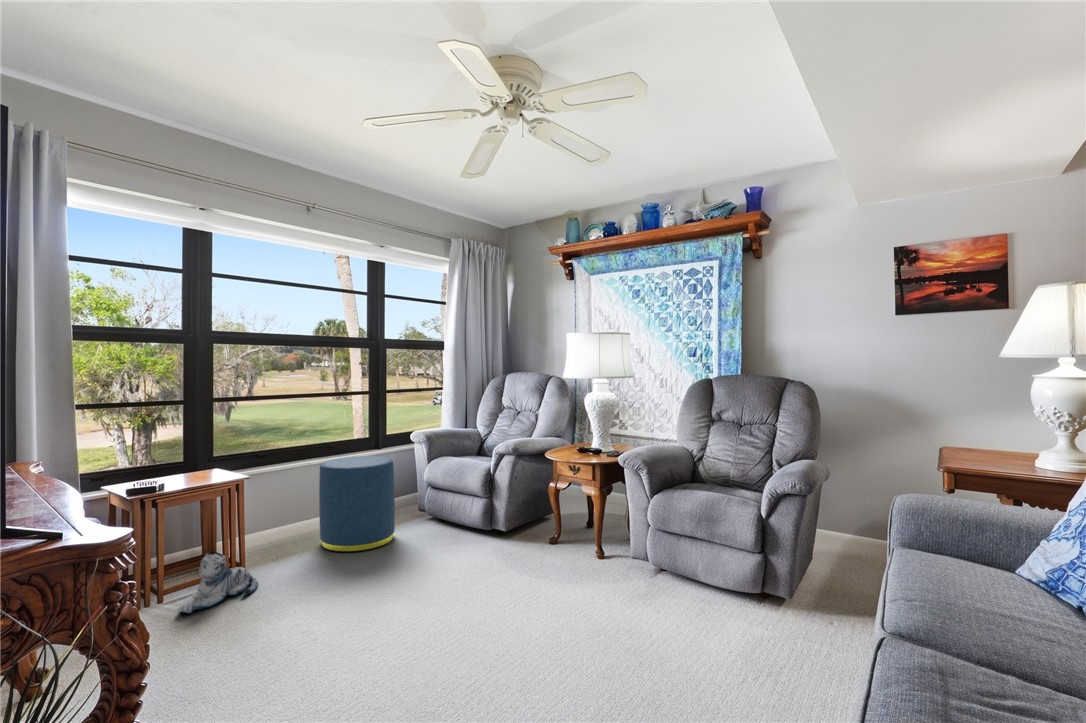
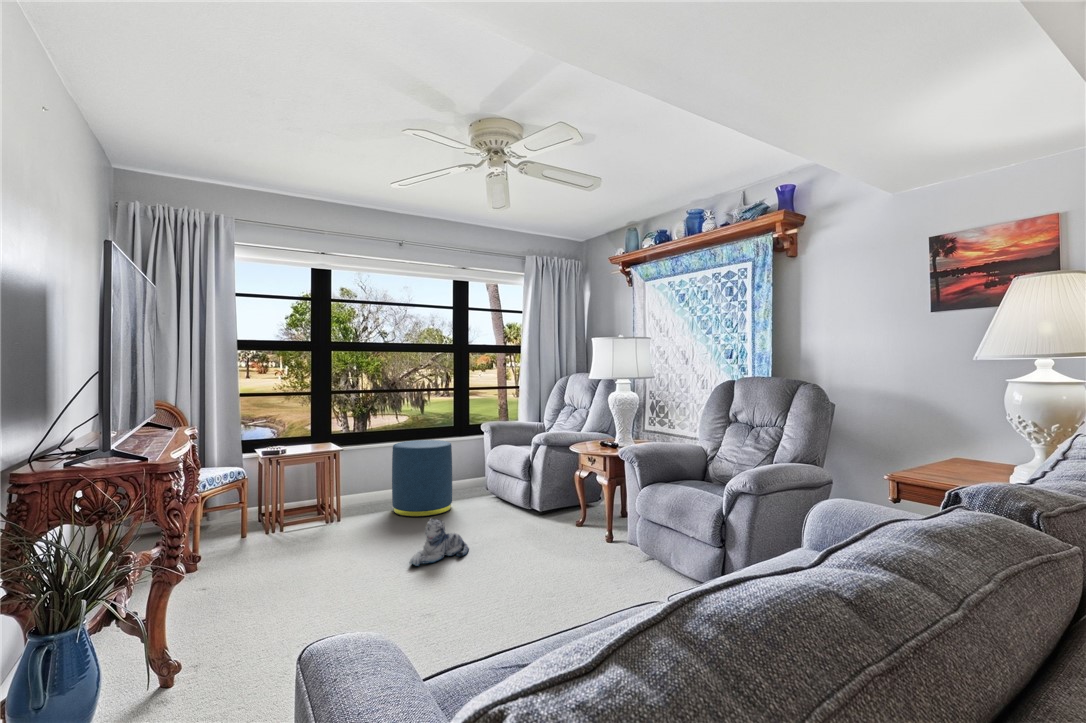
plush toy: present [178,553,258,613] -> present [409,518,469,566]

